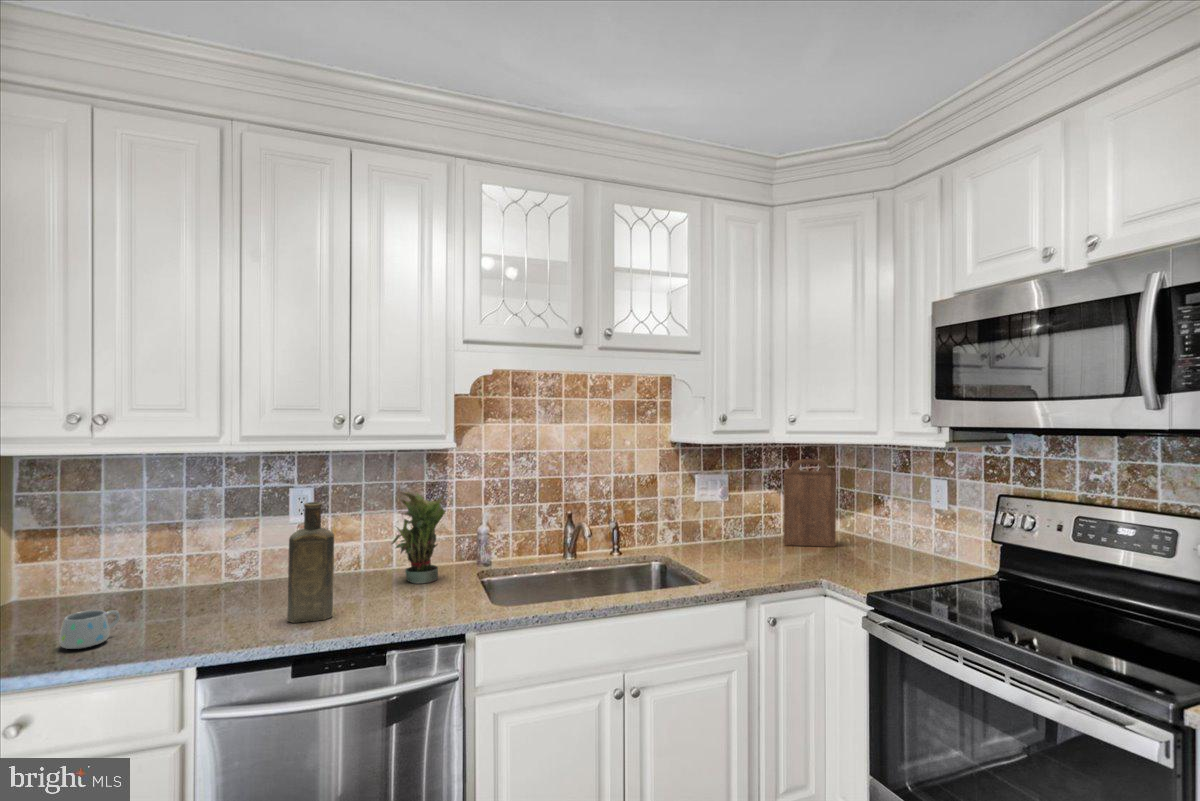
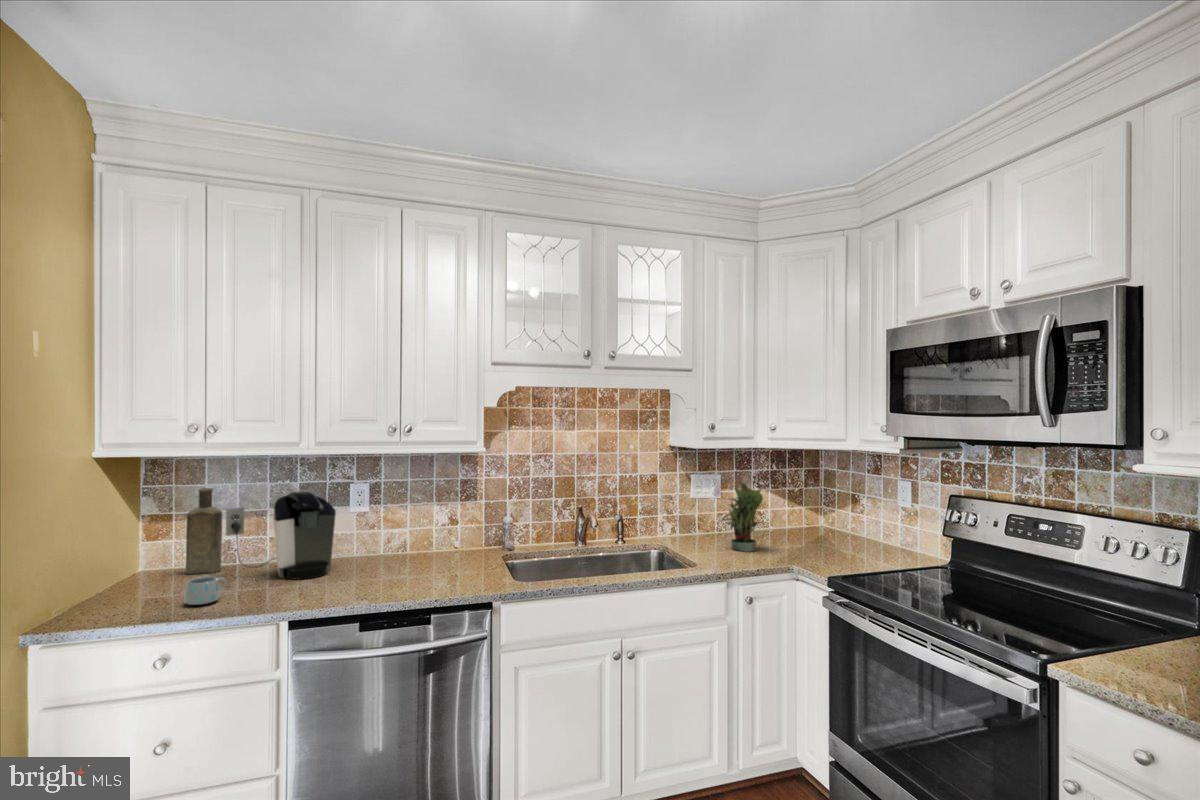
cutting board: present [783,460,836,547] -> none [770,462,817,539]
potted plant: present [391,491,445,584] -> present [721,482,765,551]
coffee maker: none [125,497,270,609] -> present [226,491,336,580]
bottle: present [287,502,334,623] -> present [186,488,222,574]

